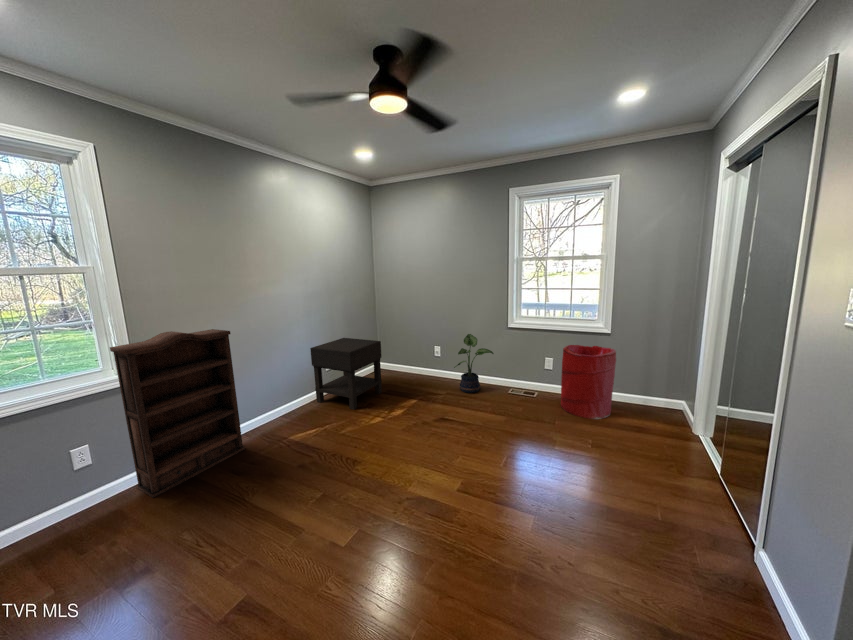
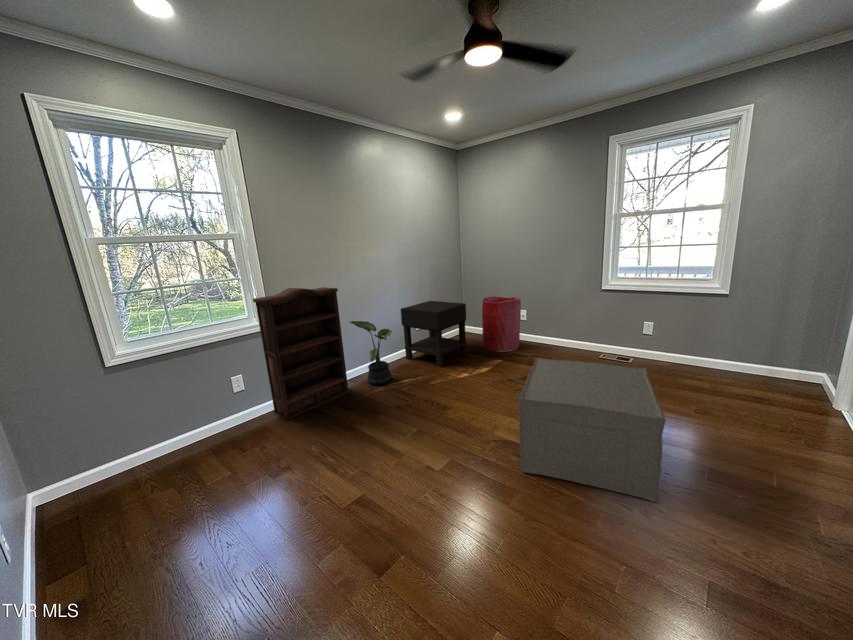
potted plant: present [454,334,494,393] -> present [350,321,392,385]
laundry hamper: present [561,345,616,419] -> present [482,297,521,352]
ottoman: none [428,404,570,558] -> present [518,358,666,503]

